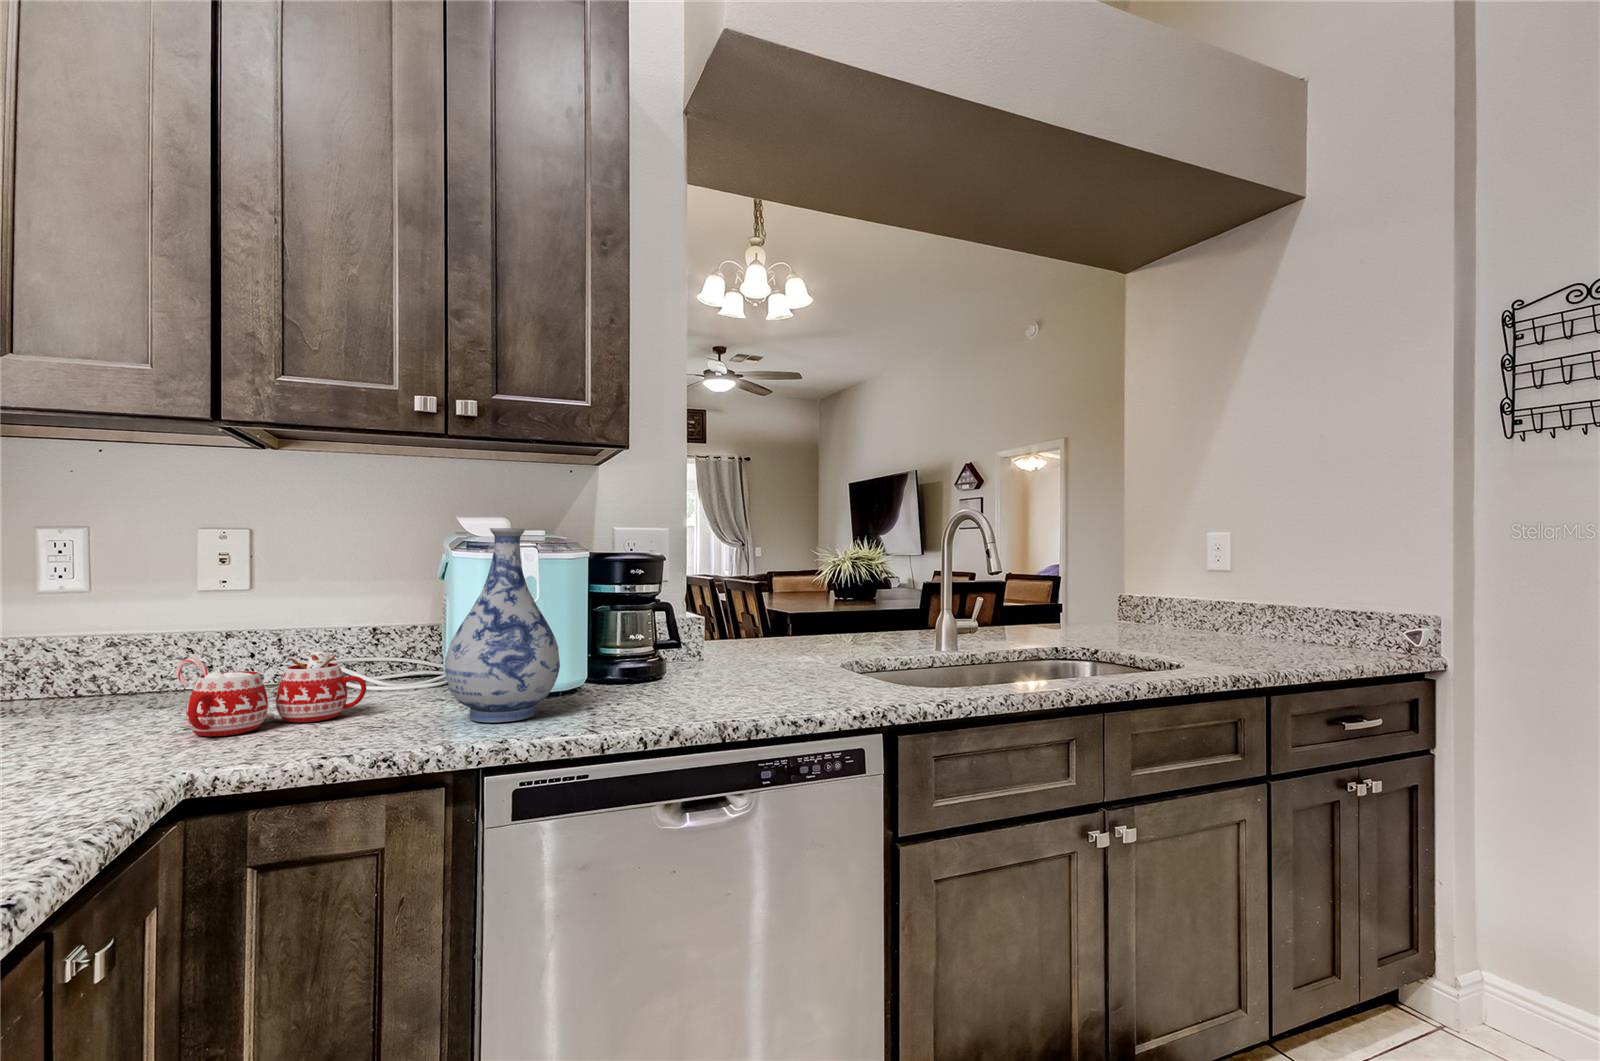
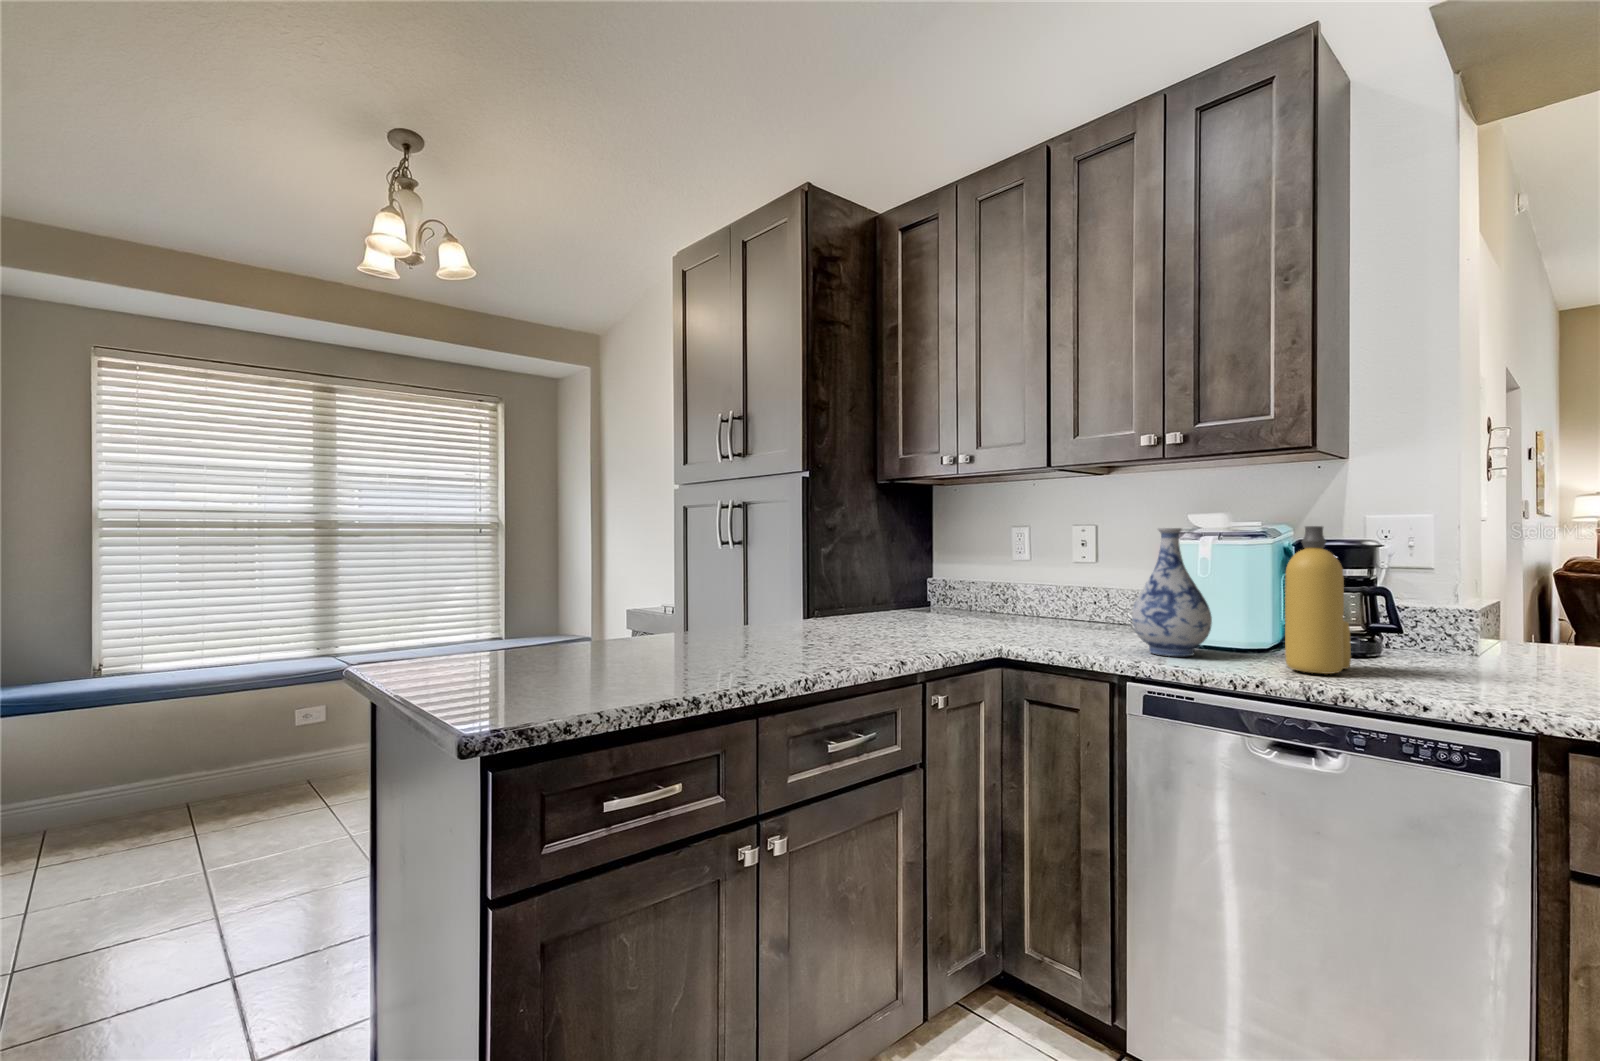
bottle: none [657,531,715,707] -> present [1285,526,1351,674]
mug: present [176,652,366,736] -> none [1019,597,1109,639]

